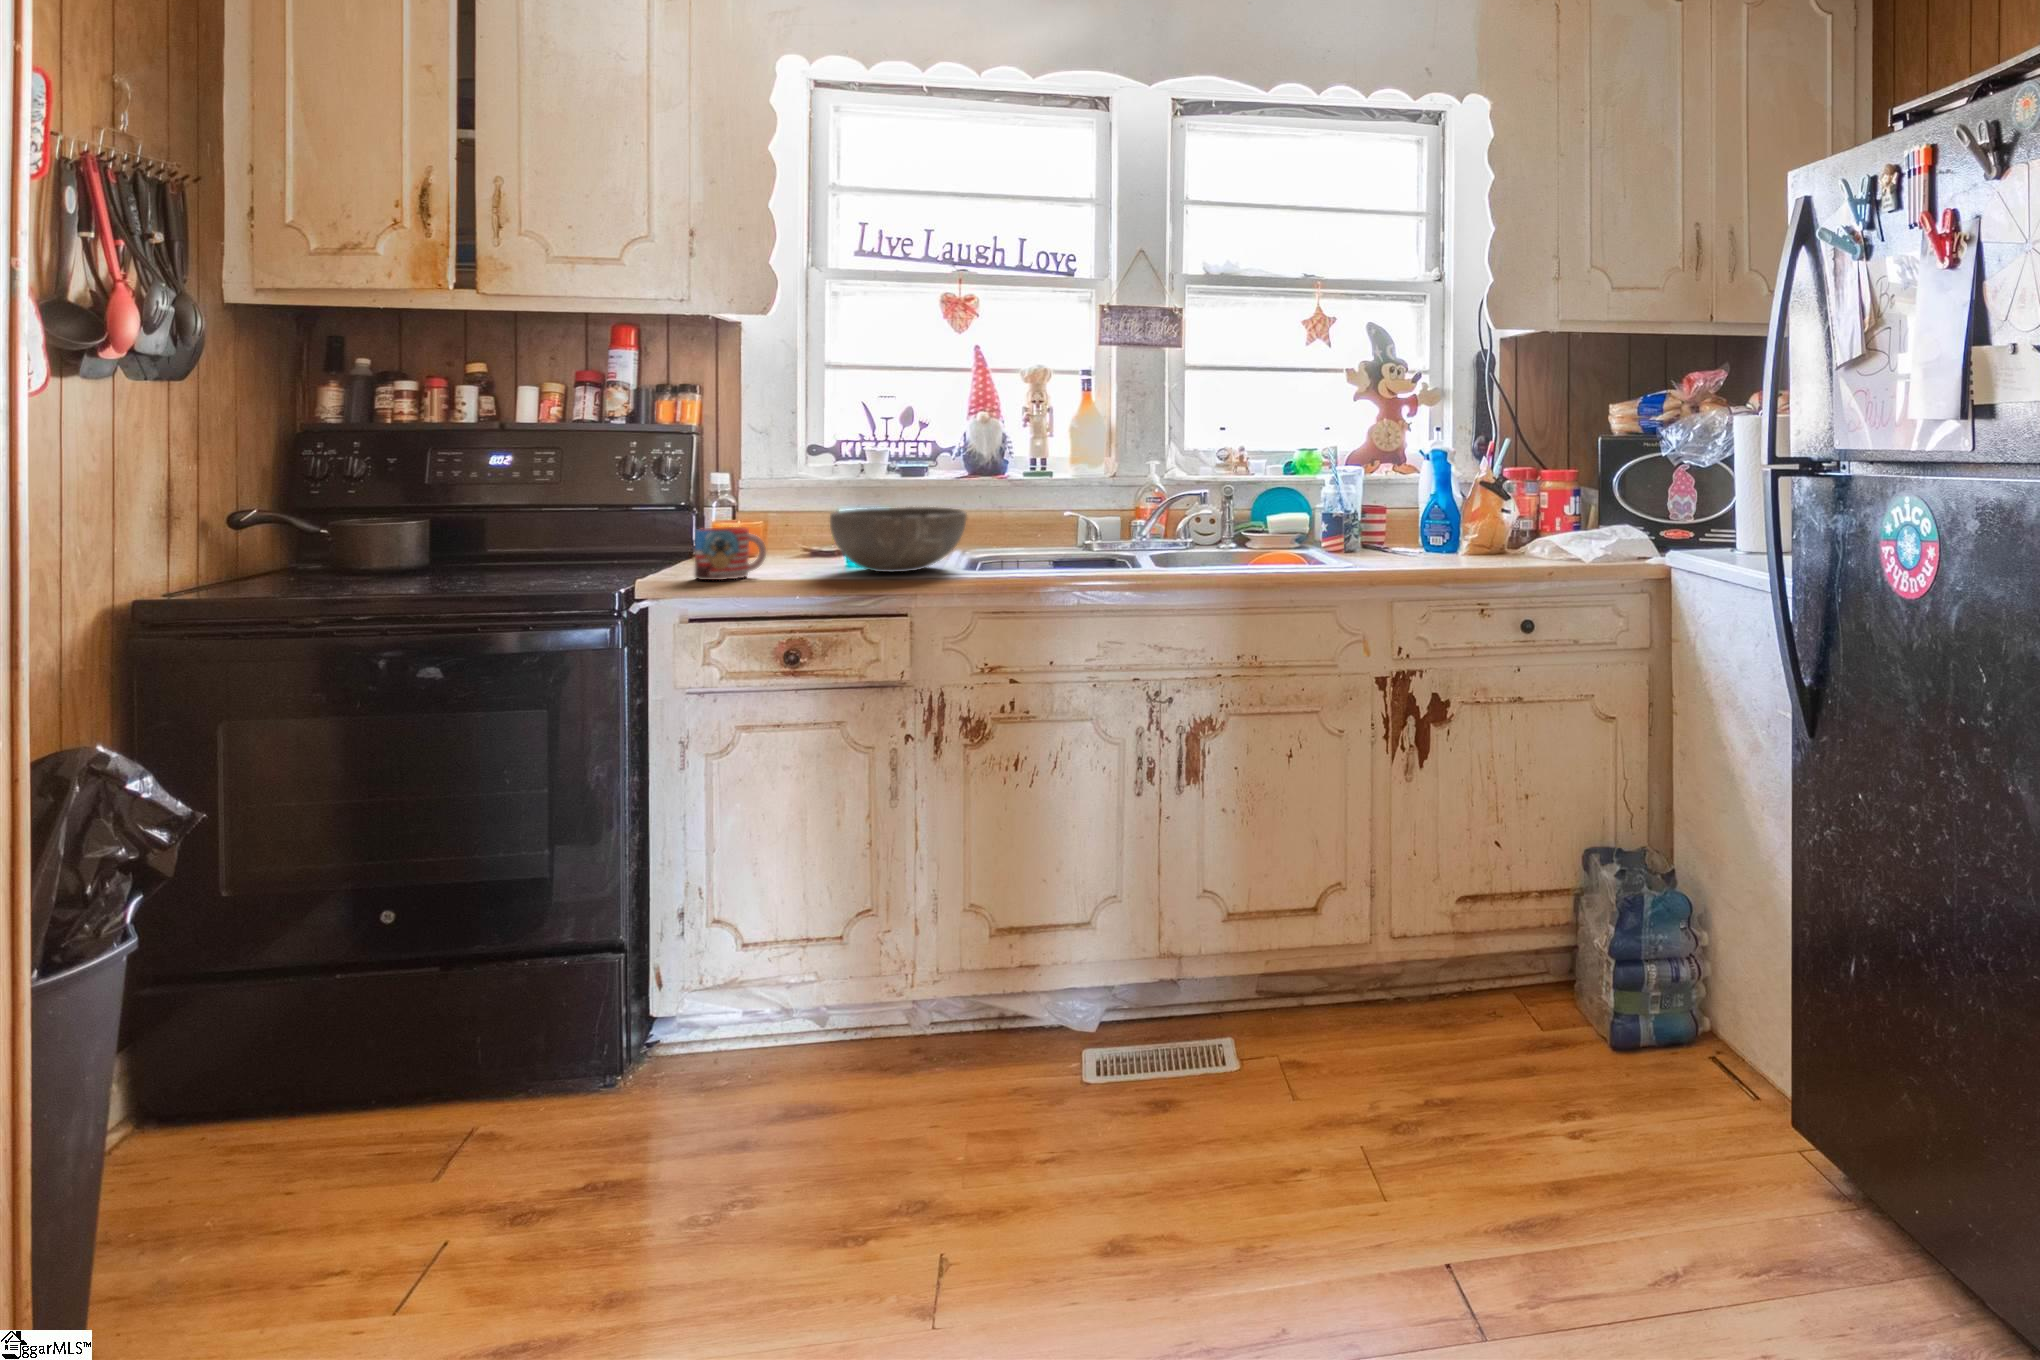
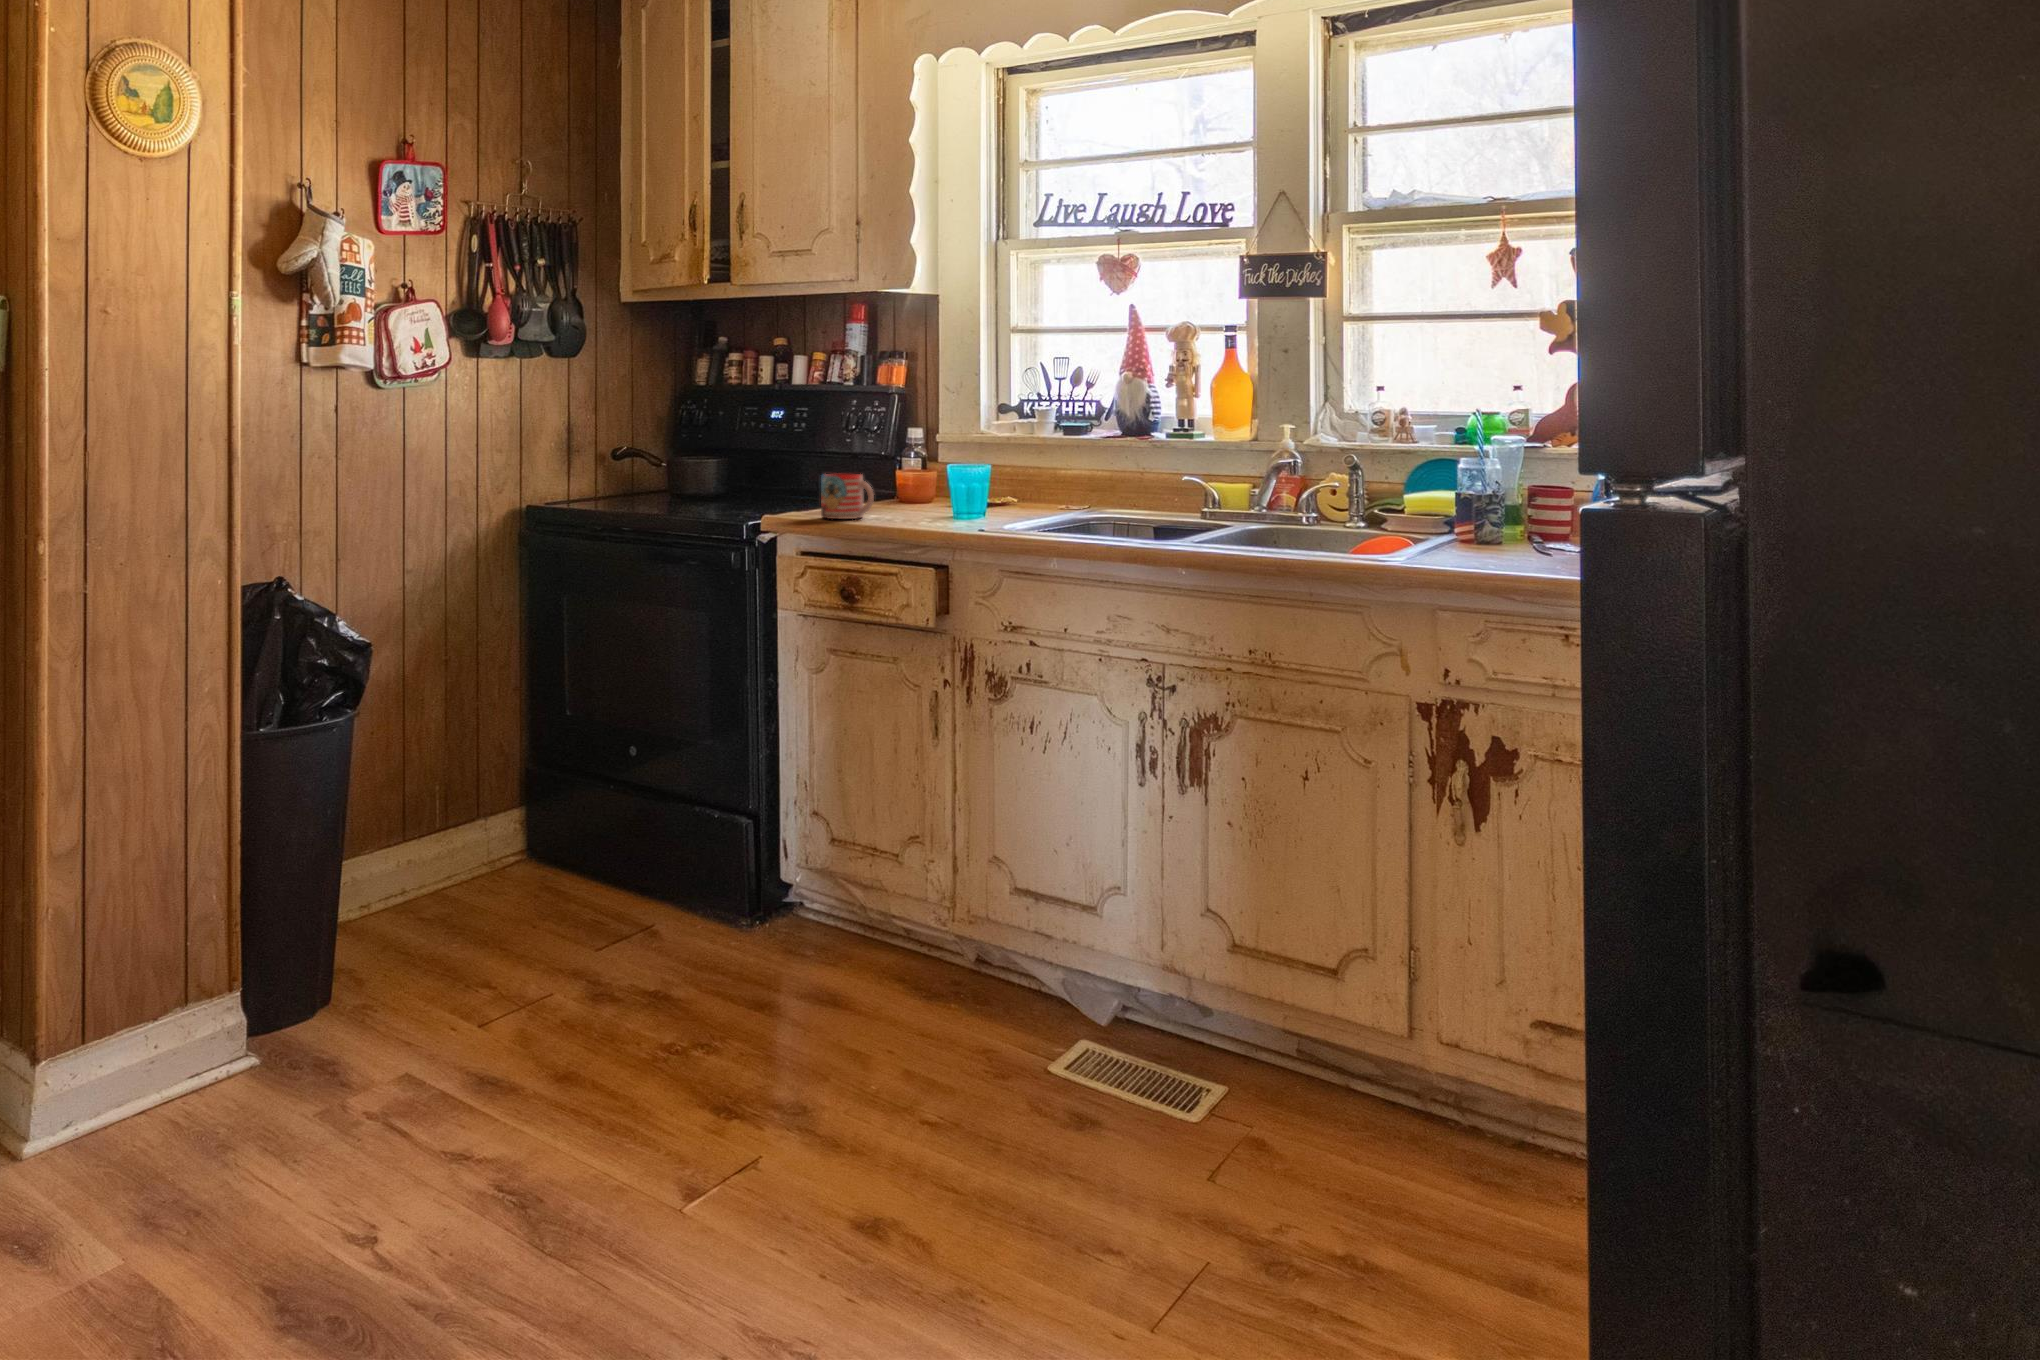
bowl: present [830,507,967,572] -> none [910,463,1034,523]

